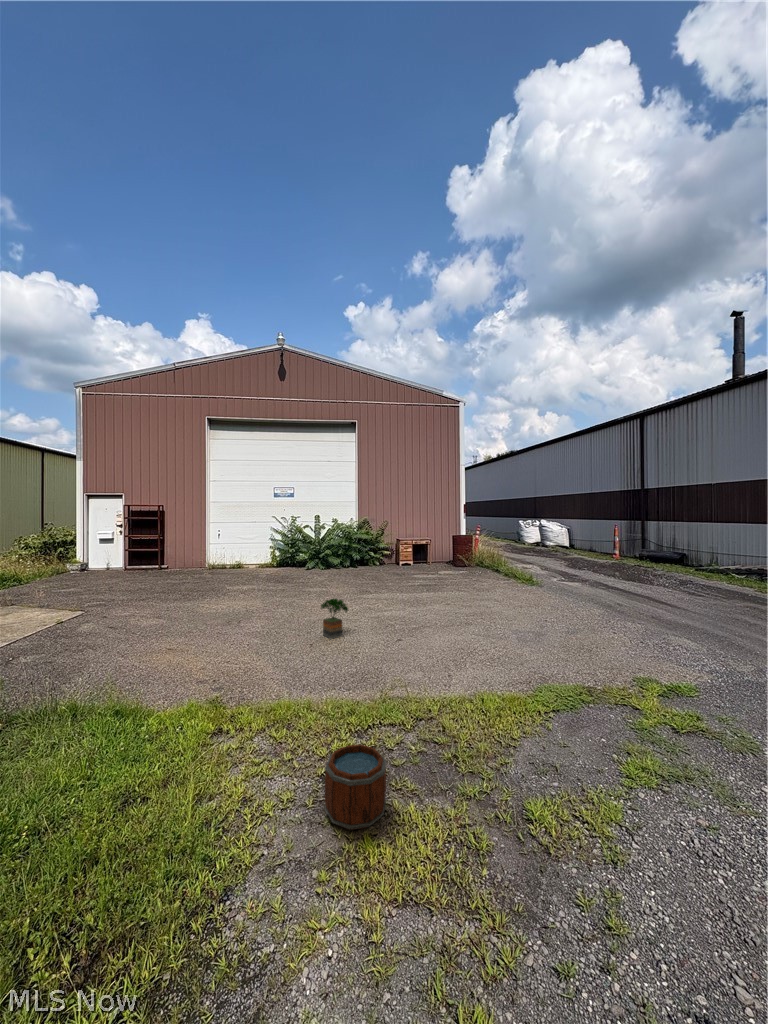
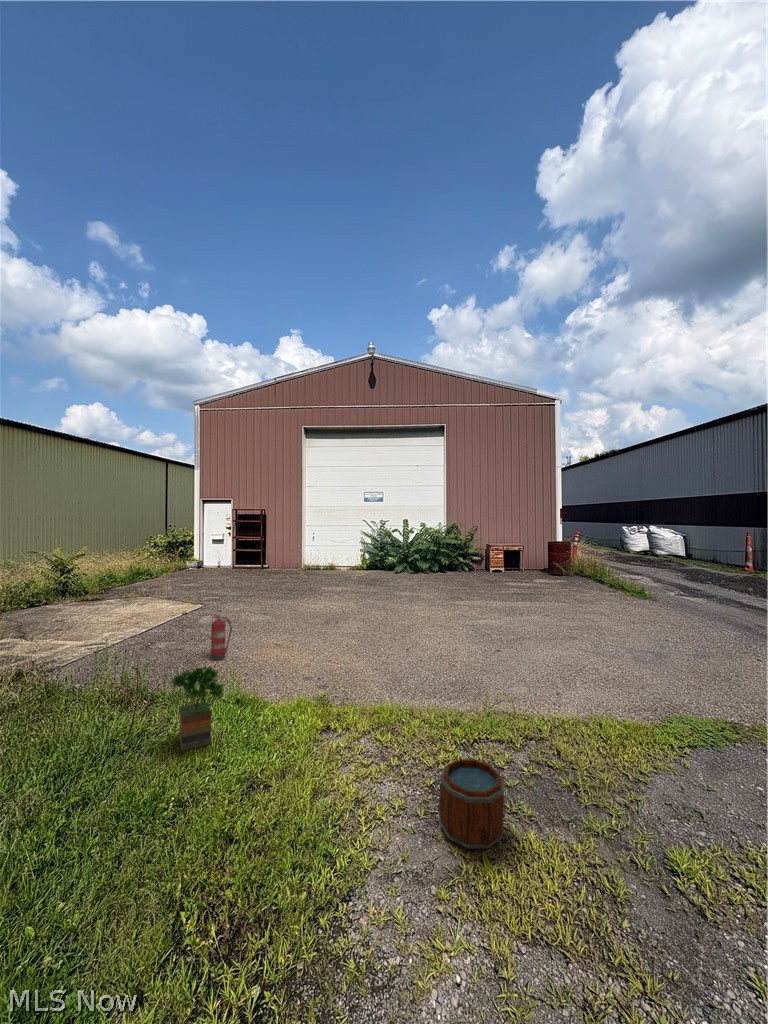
potted tree: present [321,599,348,639] -> present [171,666,223,751]
fire extinguisher: none [86,623,114,673] -> present [211,615,232,661]

